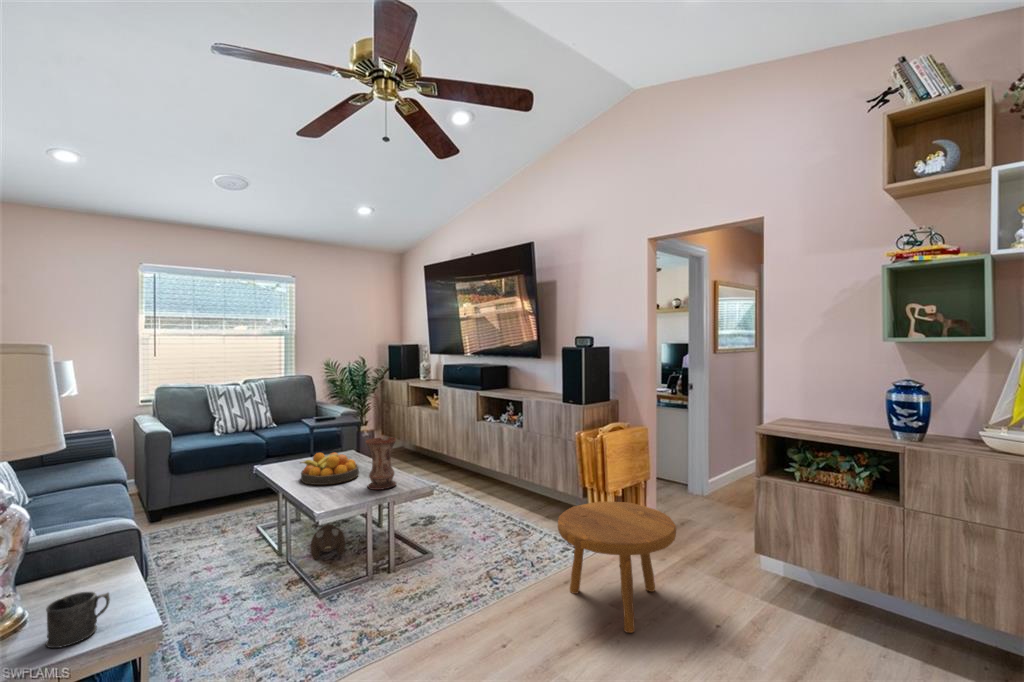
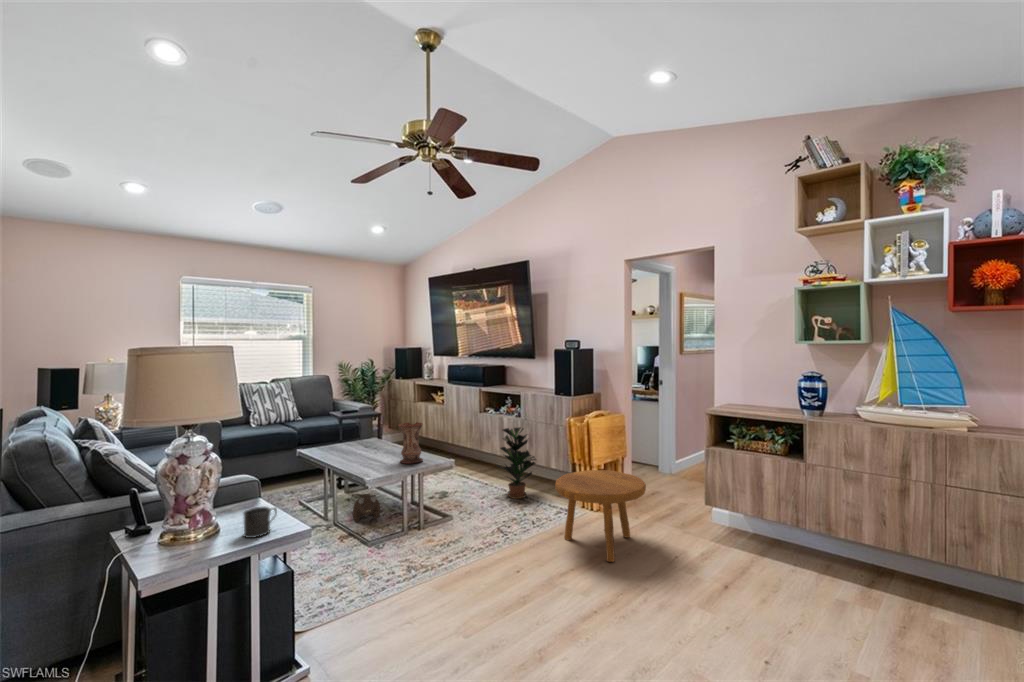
potted plant: none [490,441,540,528] -> present [496,427,536,499]
fruit bowl: present [300,453,359,485] -> none [341,436,389,461]

